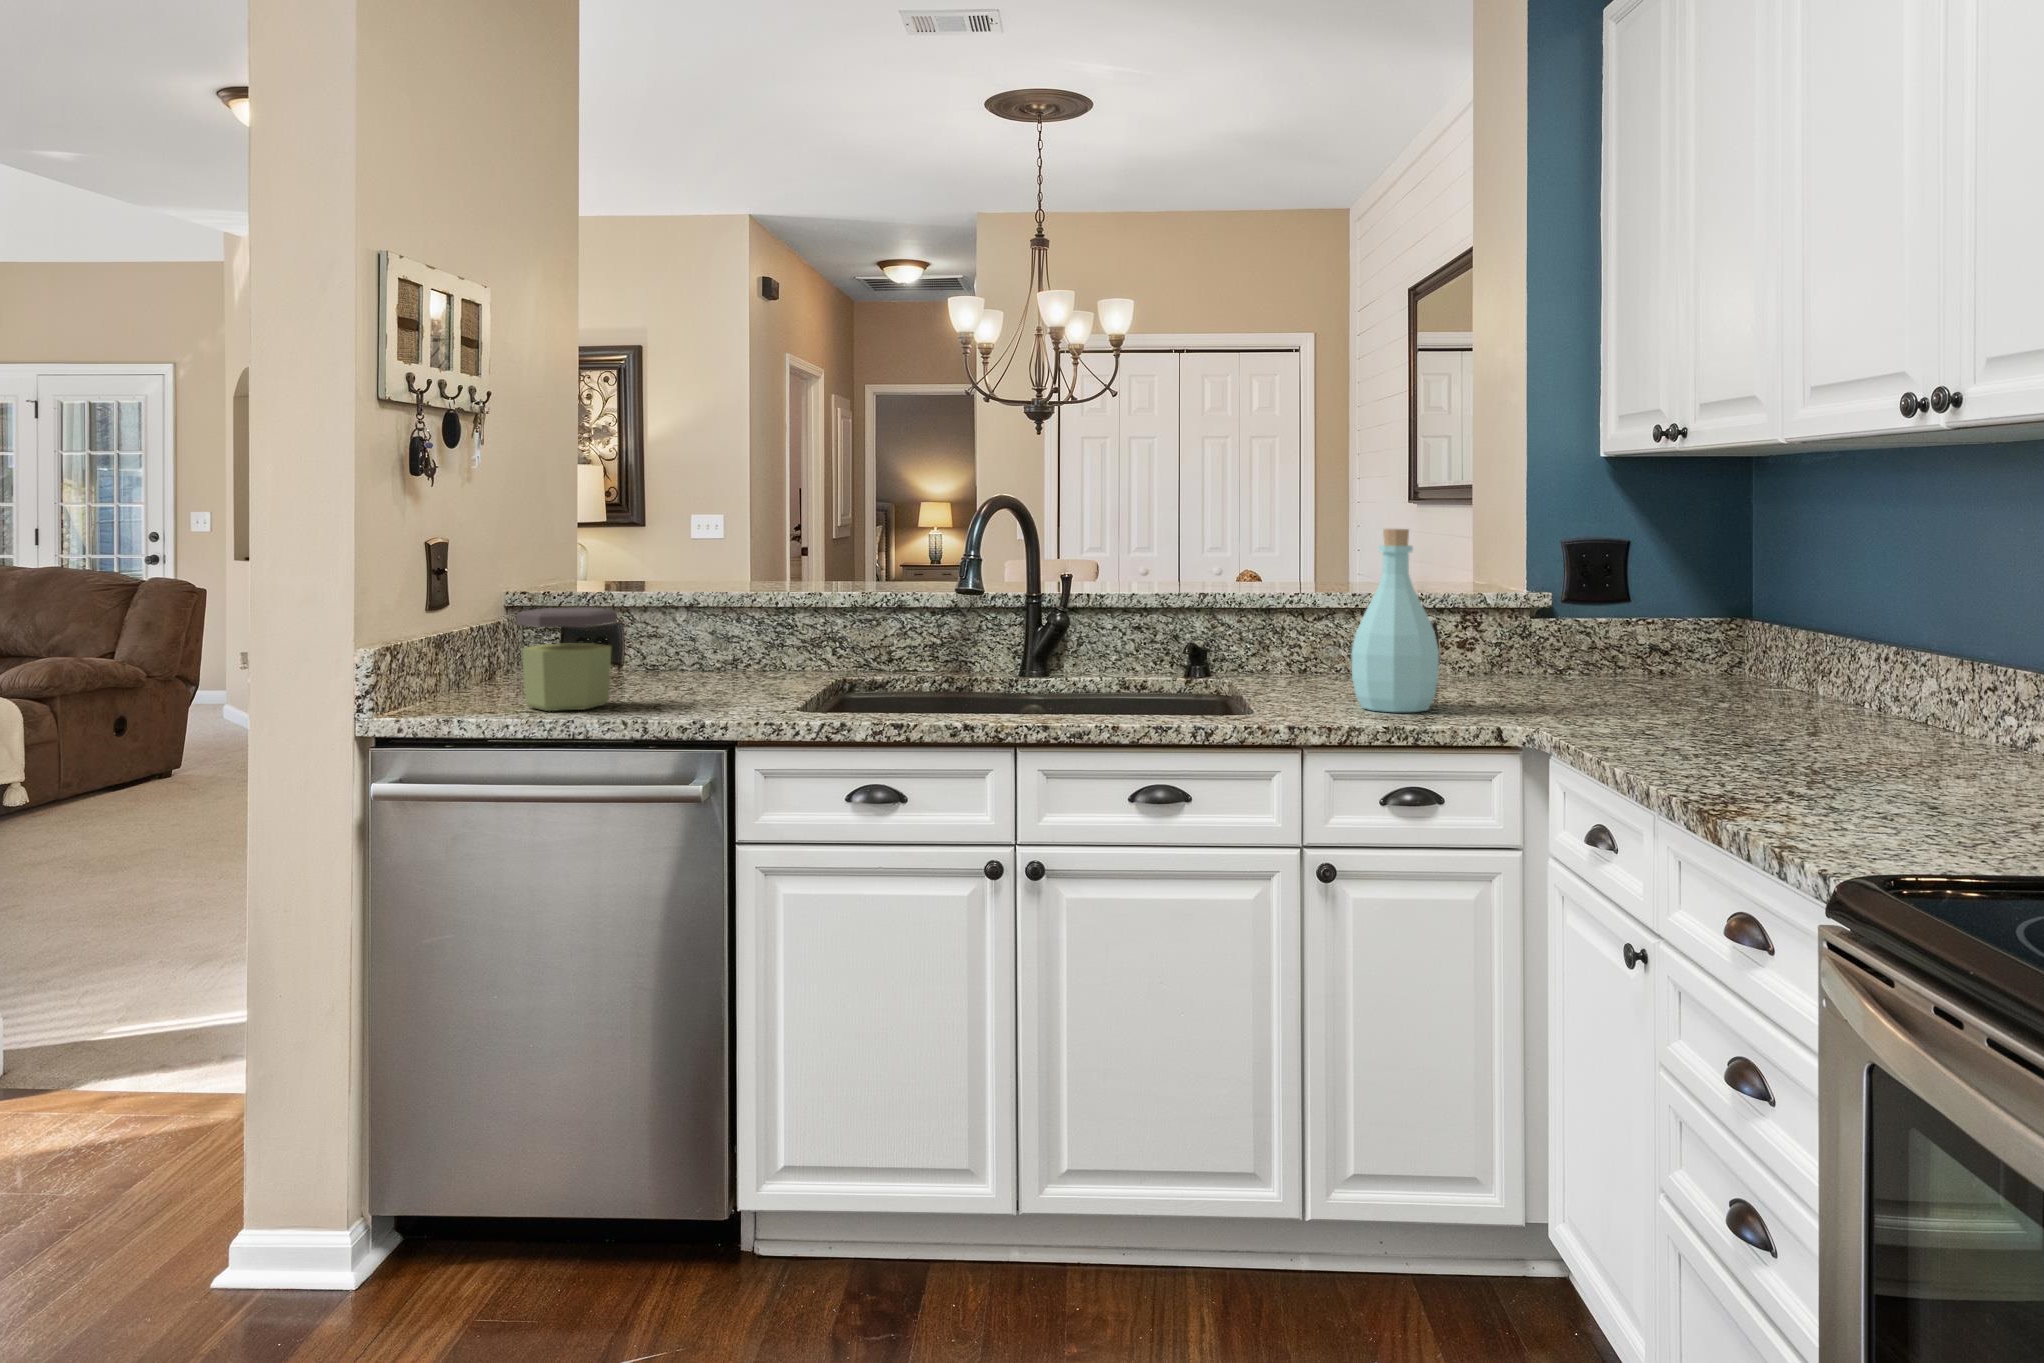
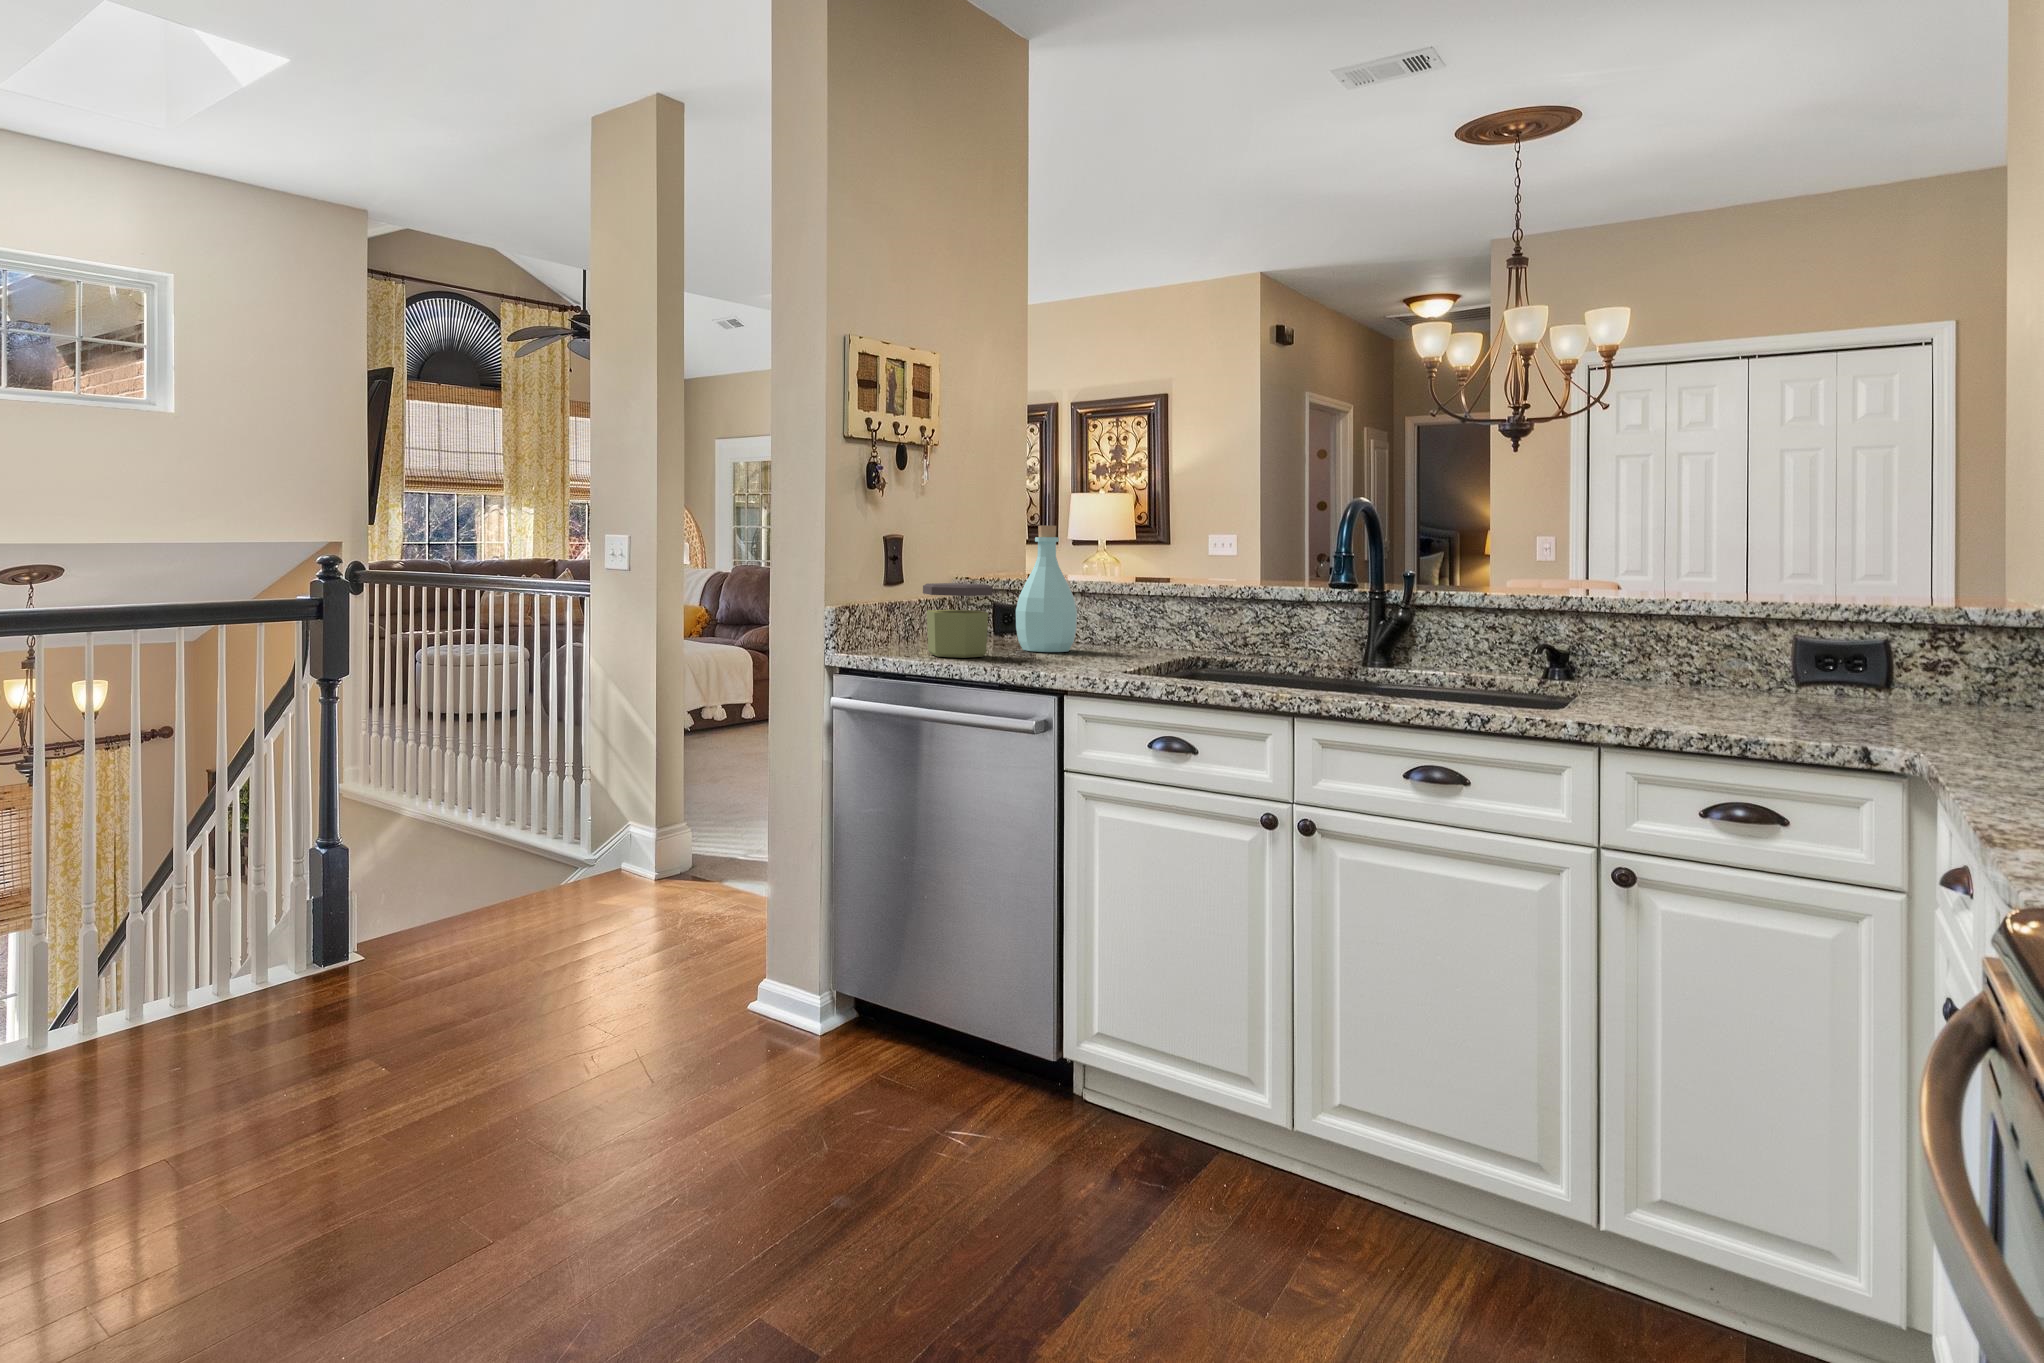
bottle: present [1351,529,1439,712] -> present [1016,526,1077,652]

